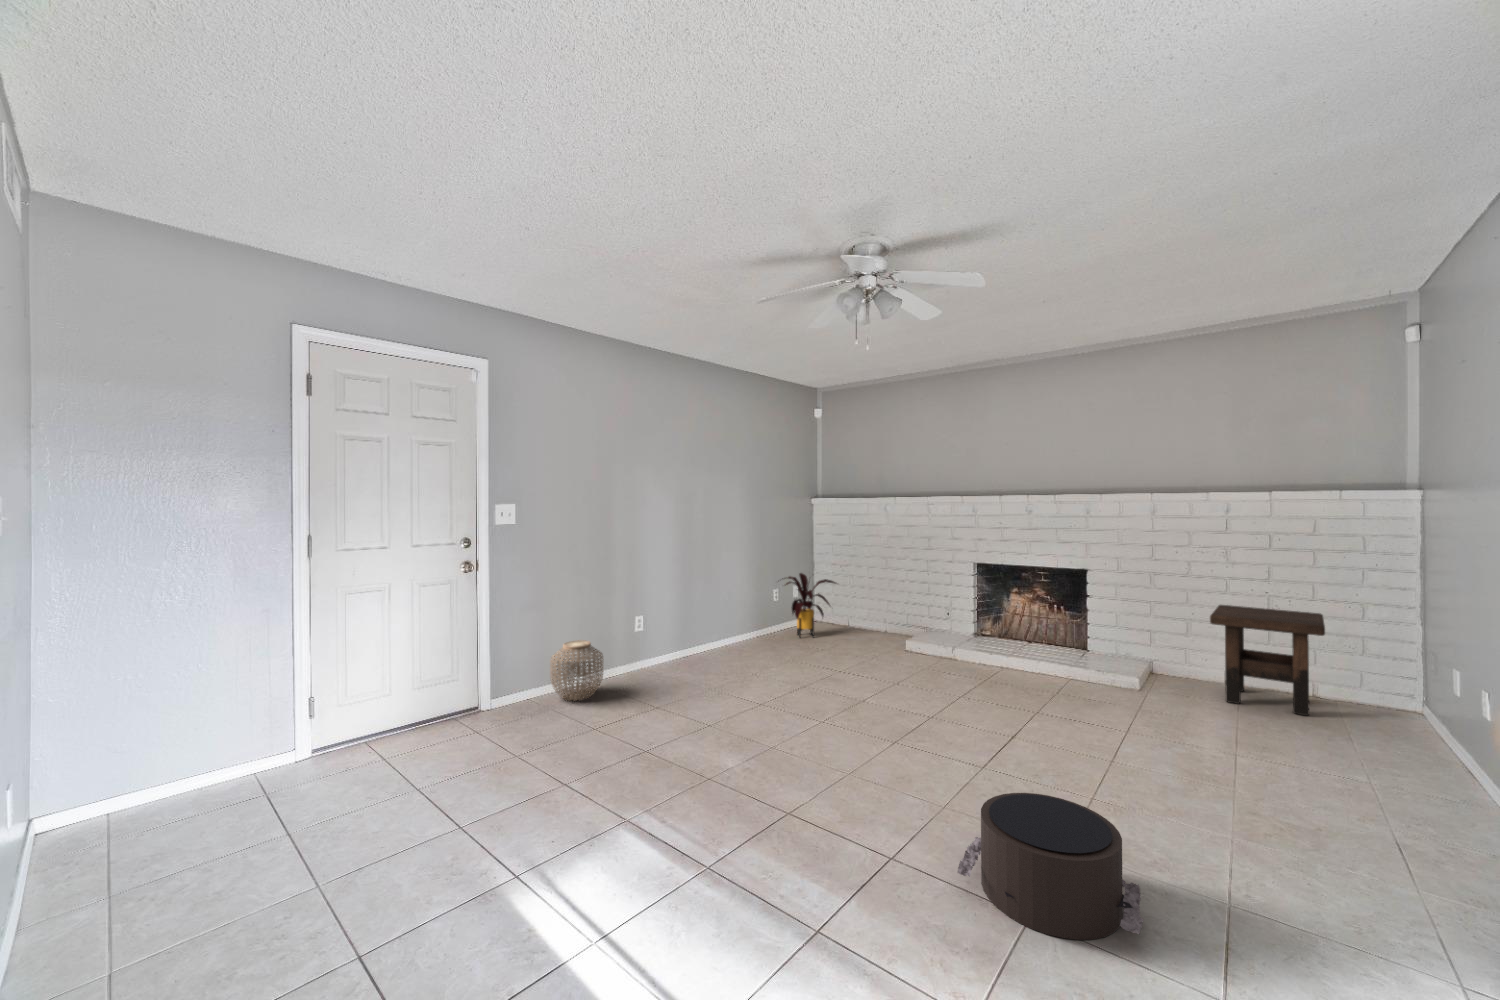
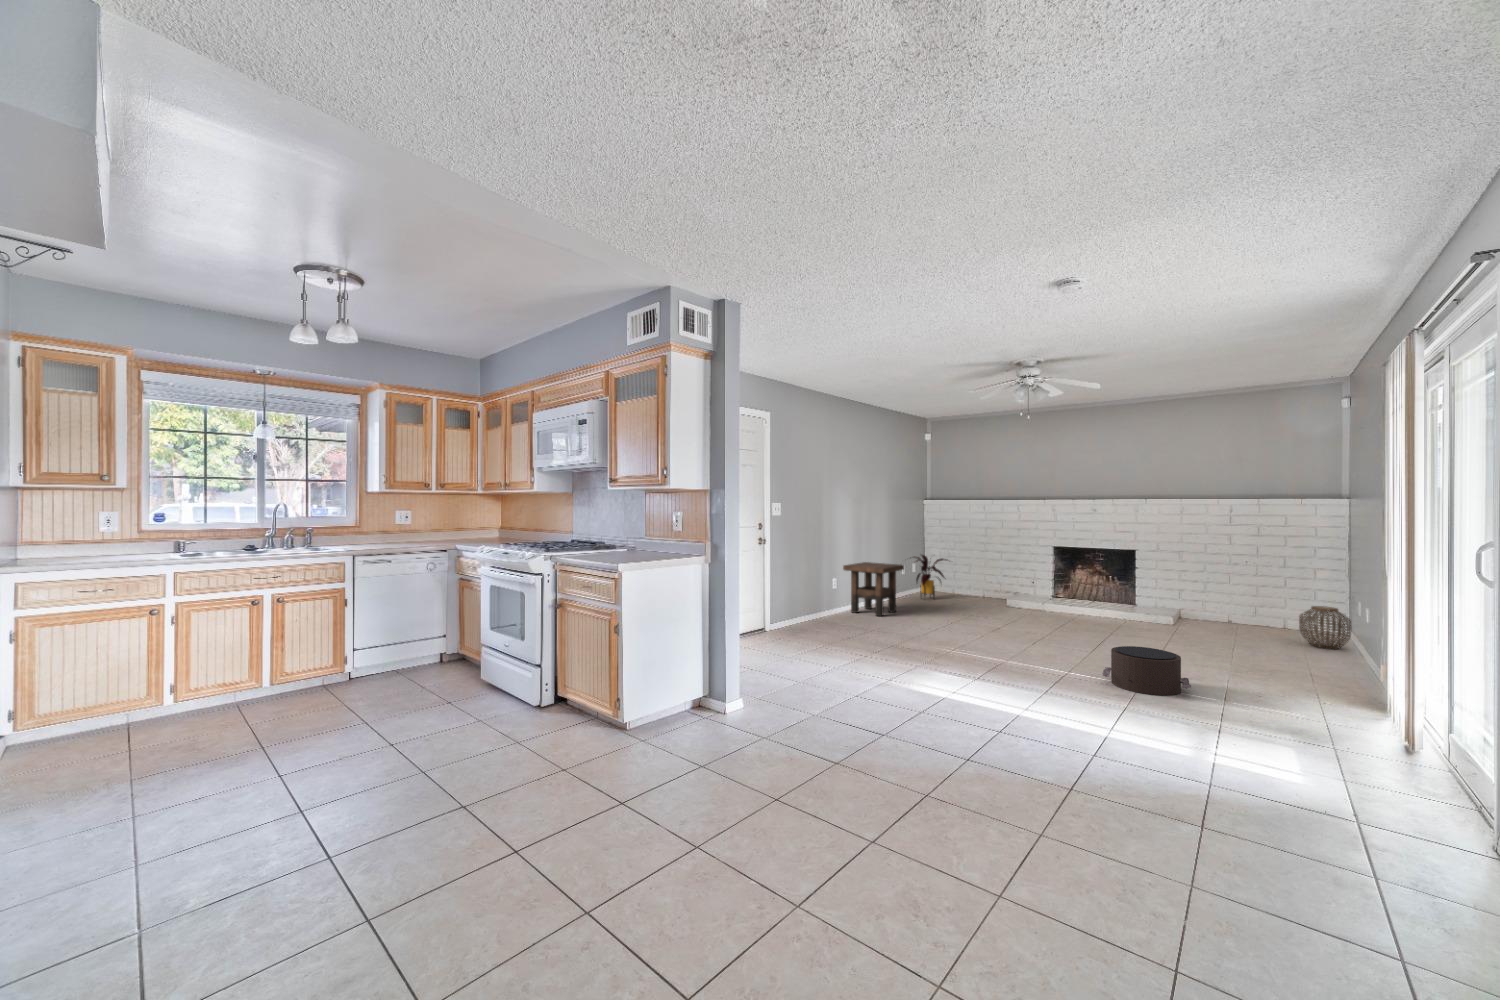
side table: present [1210,605,1325,716] -> present [843,562,904,616]
woven basket: present [550,640,603,700] -> present [1299,606,1351,649]

